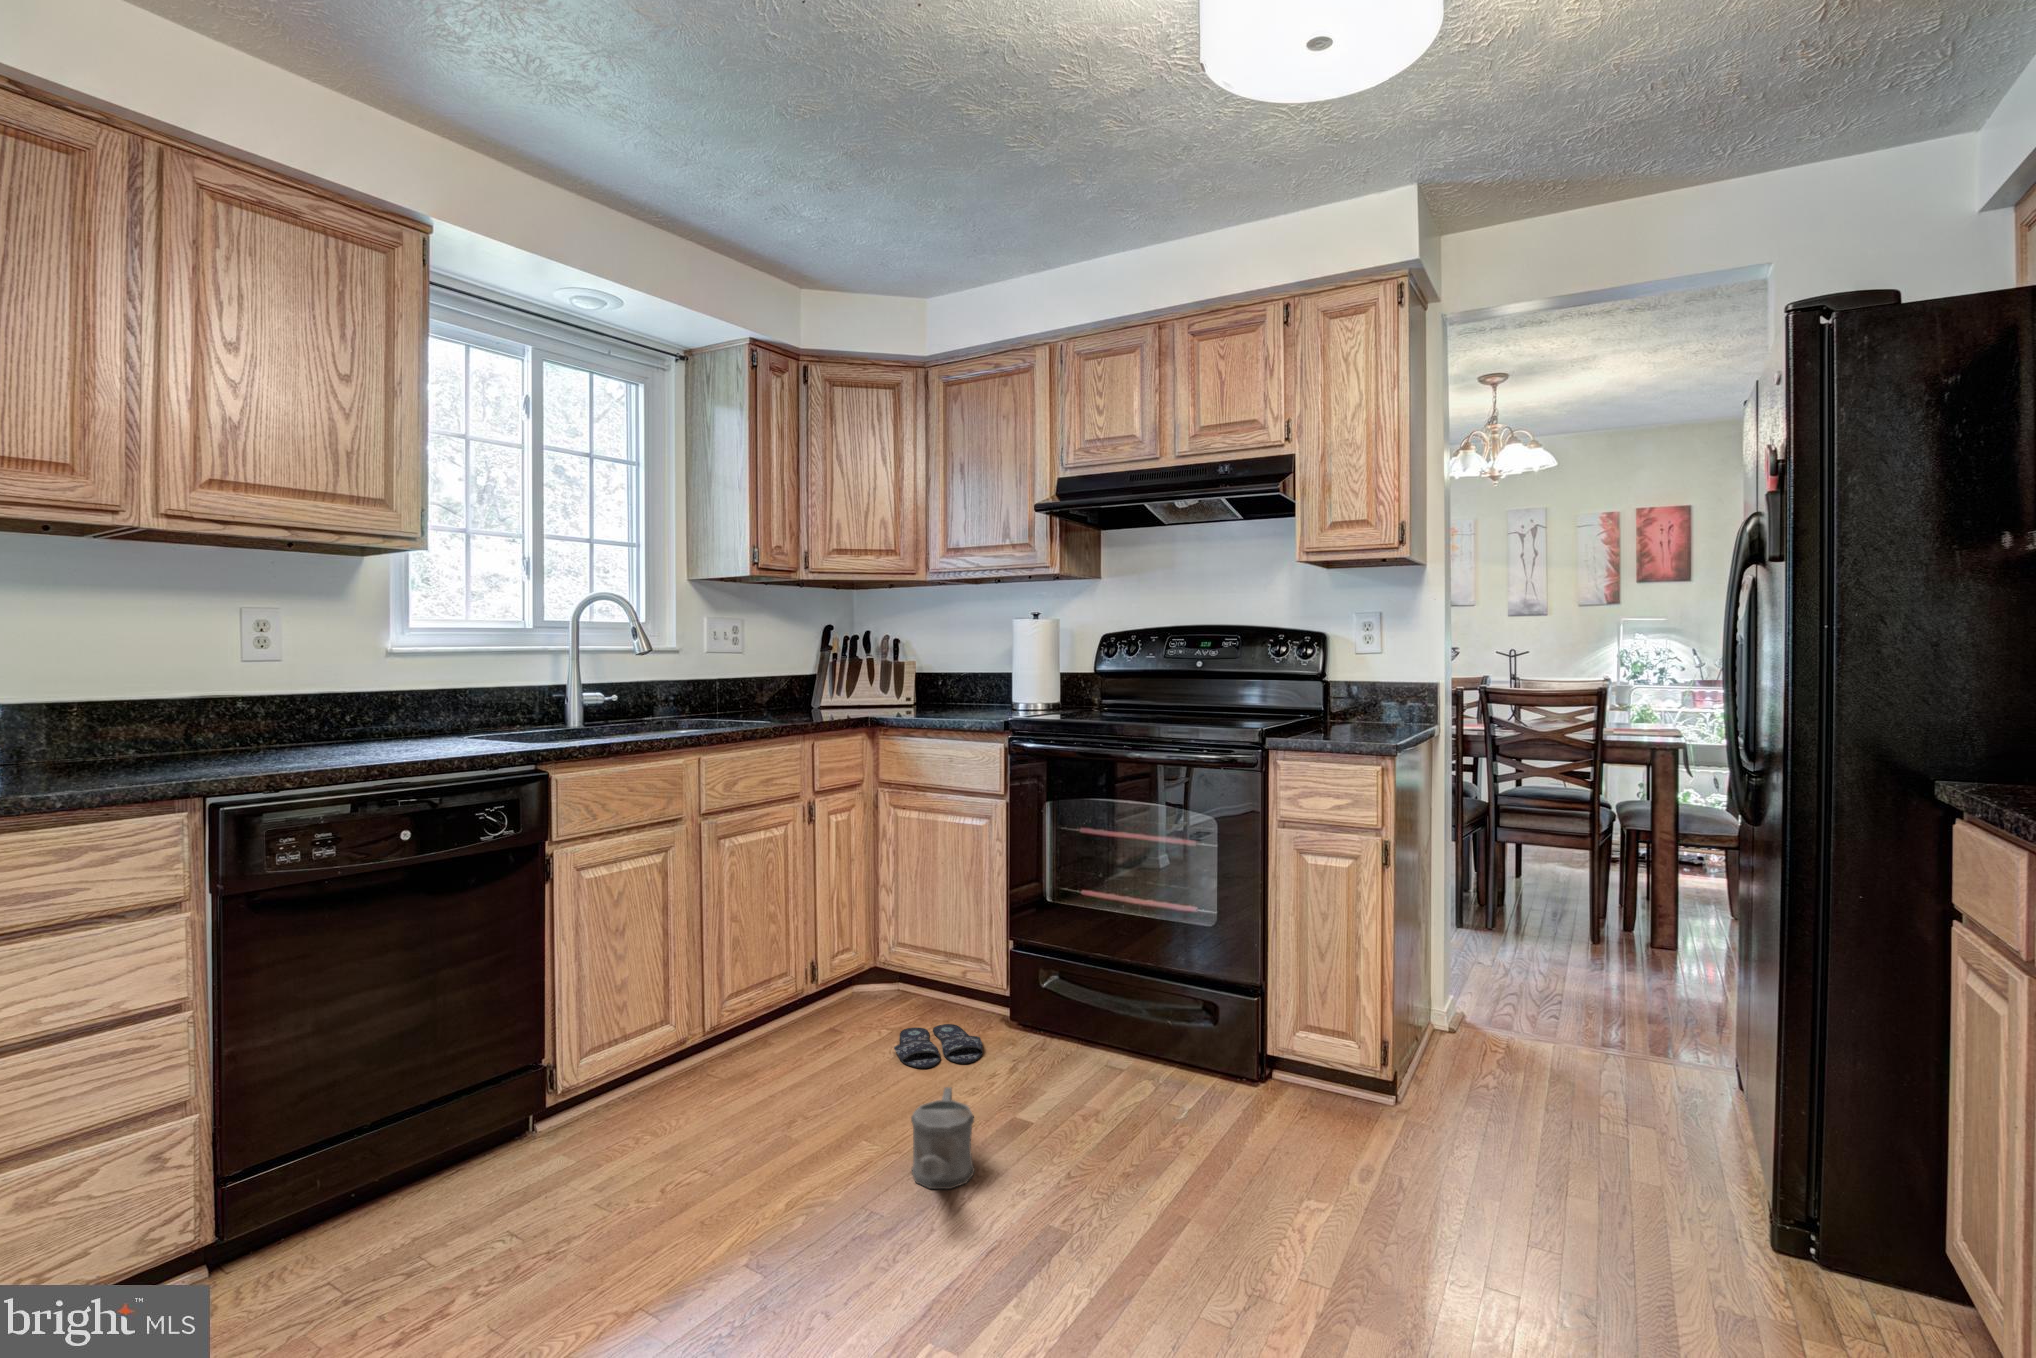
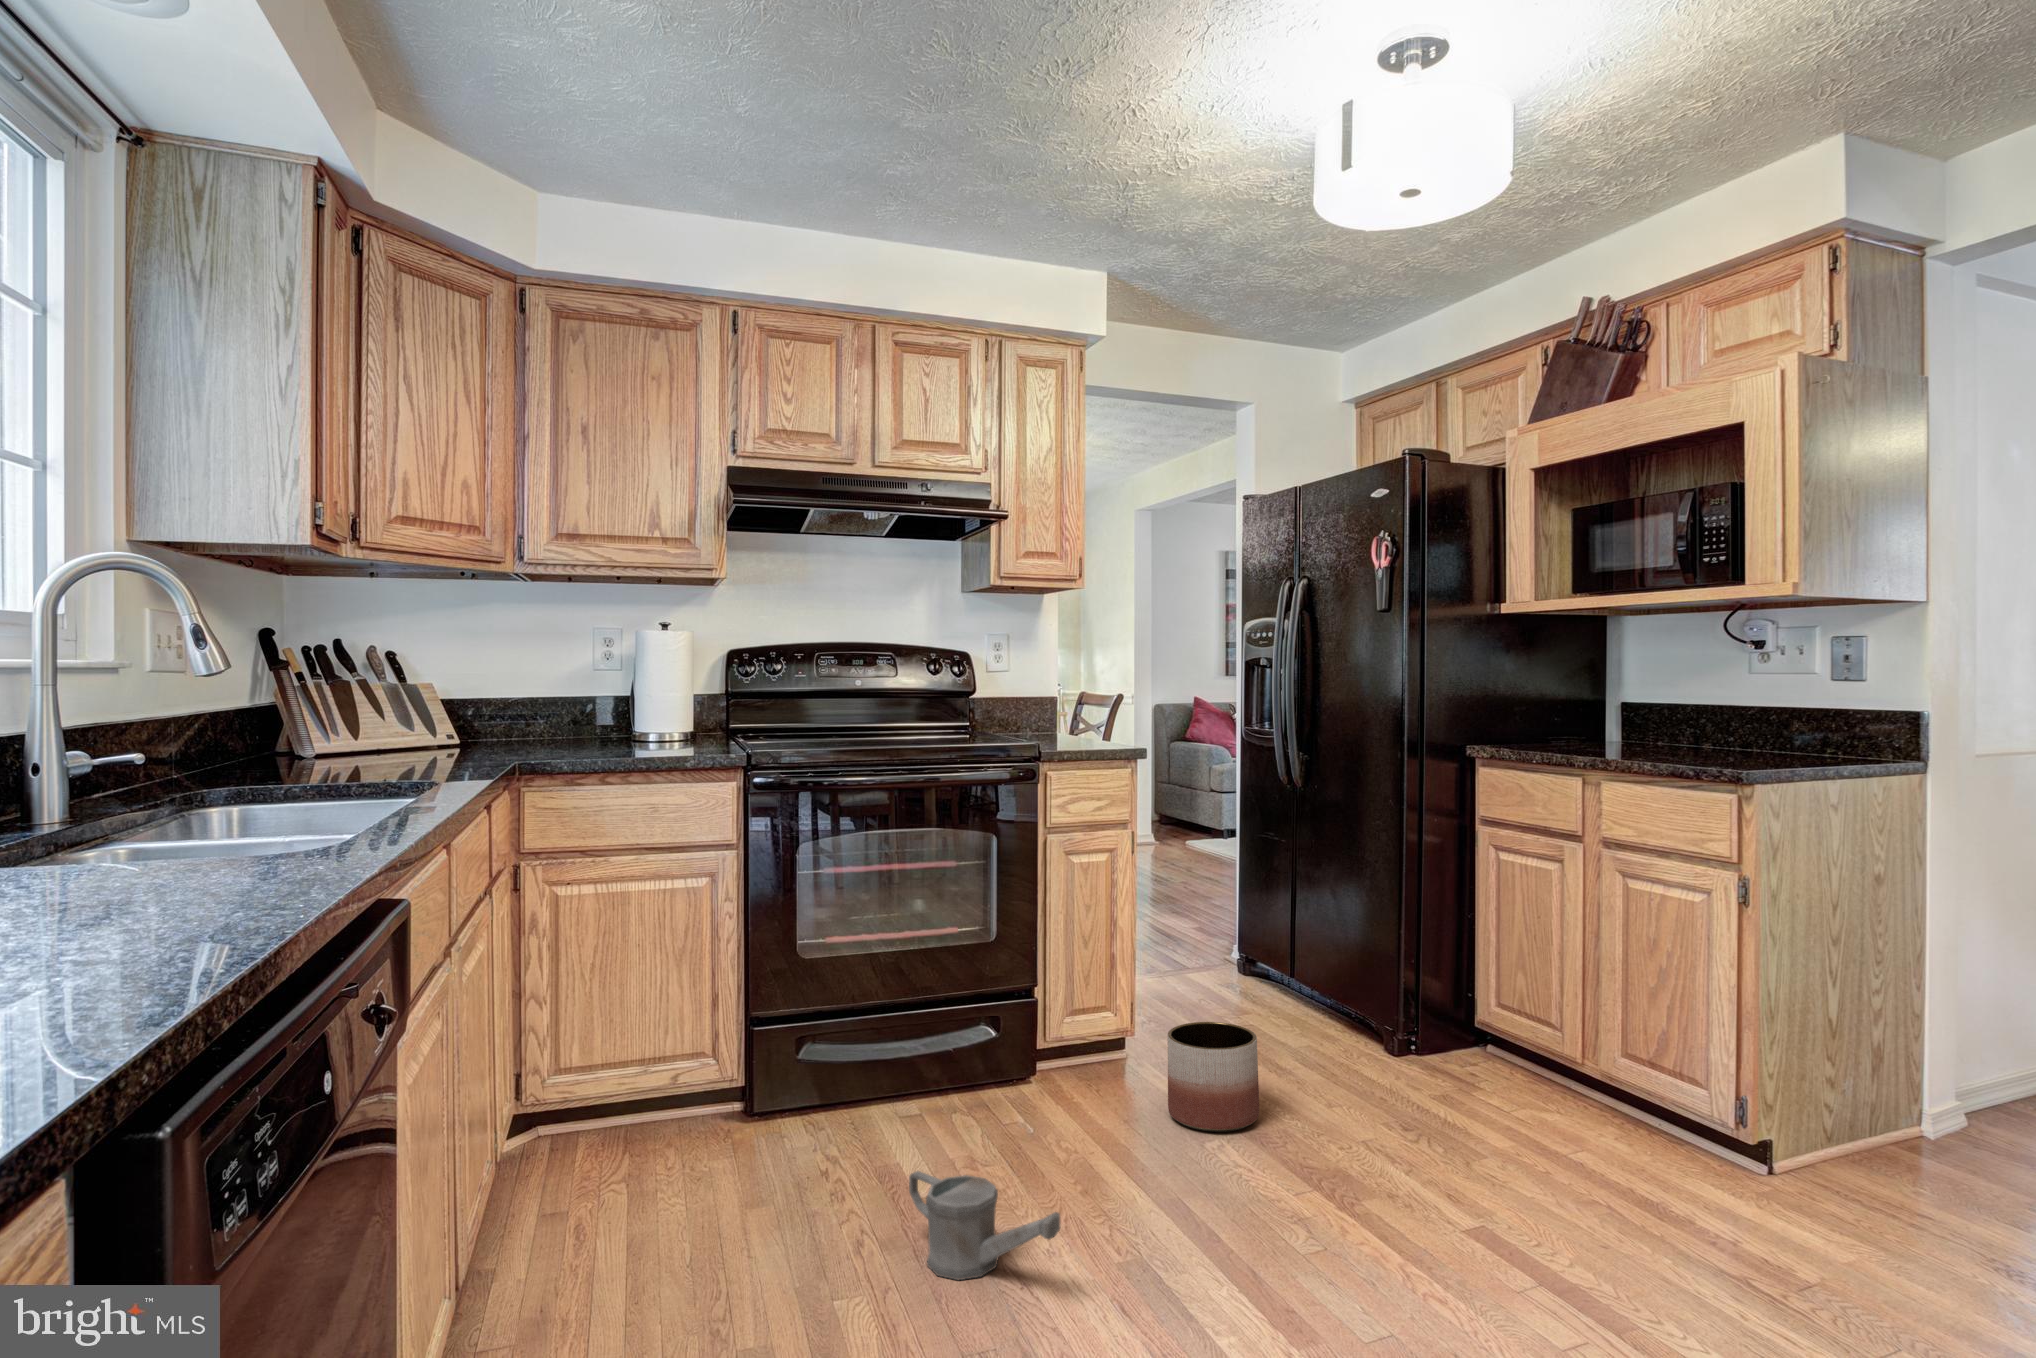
slippers: present [894,1024,983,1068] -> none [646,1147,790,1203]
planter: none [1306,1066,1418,1207] -> present [1167,1022,1259,1132]

